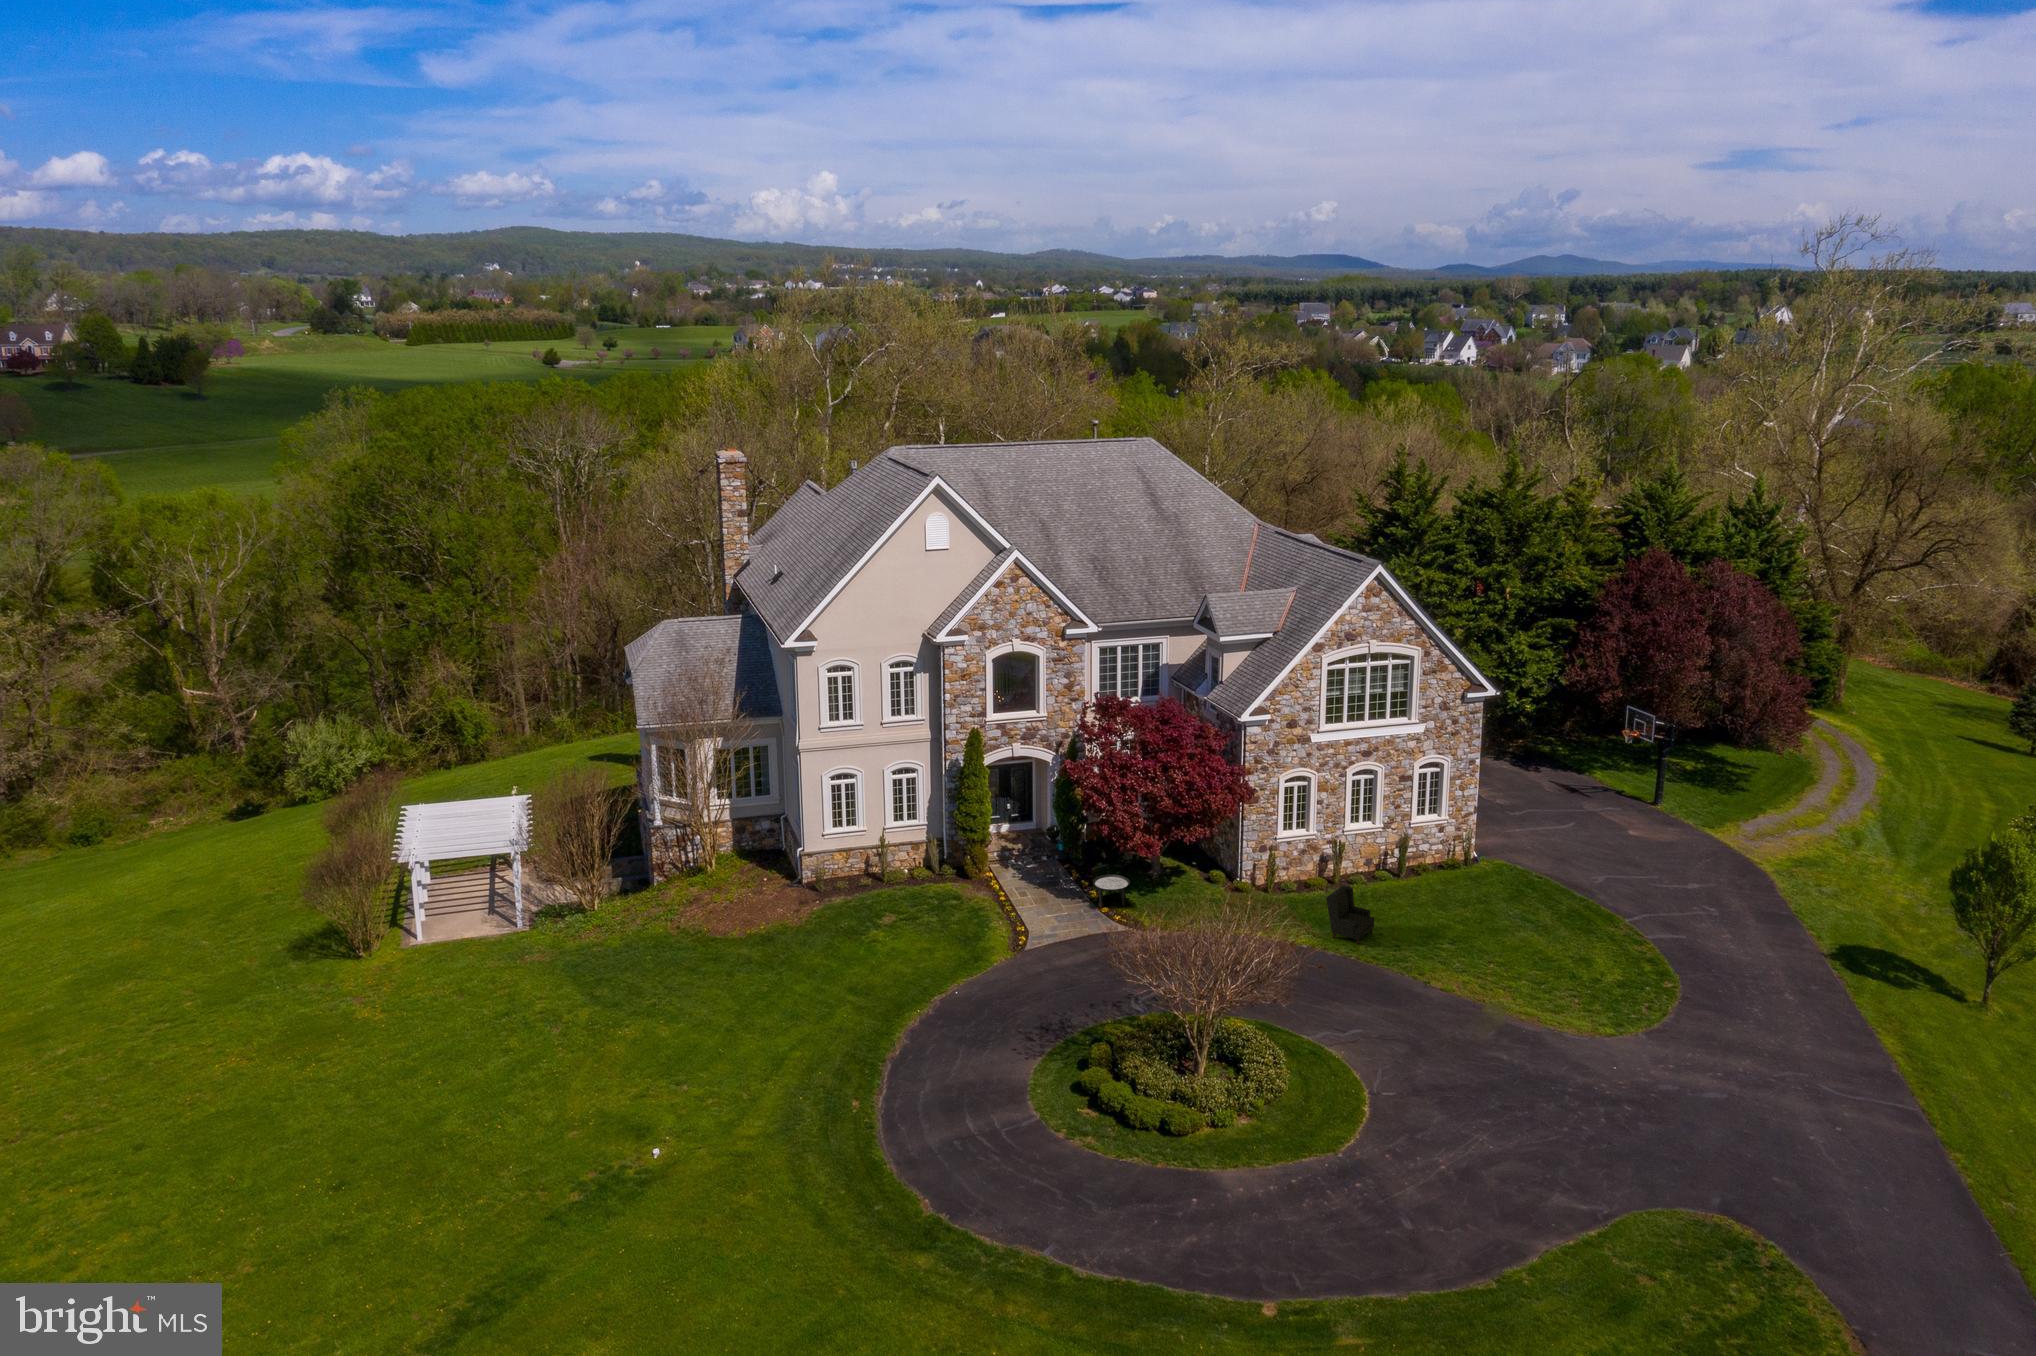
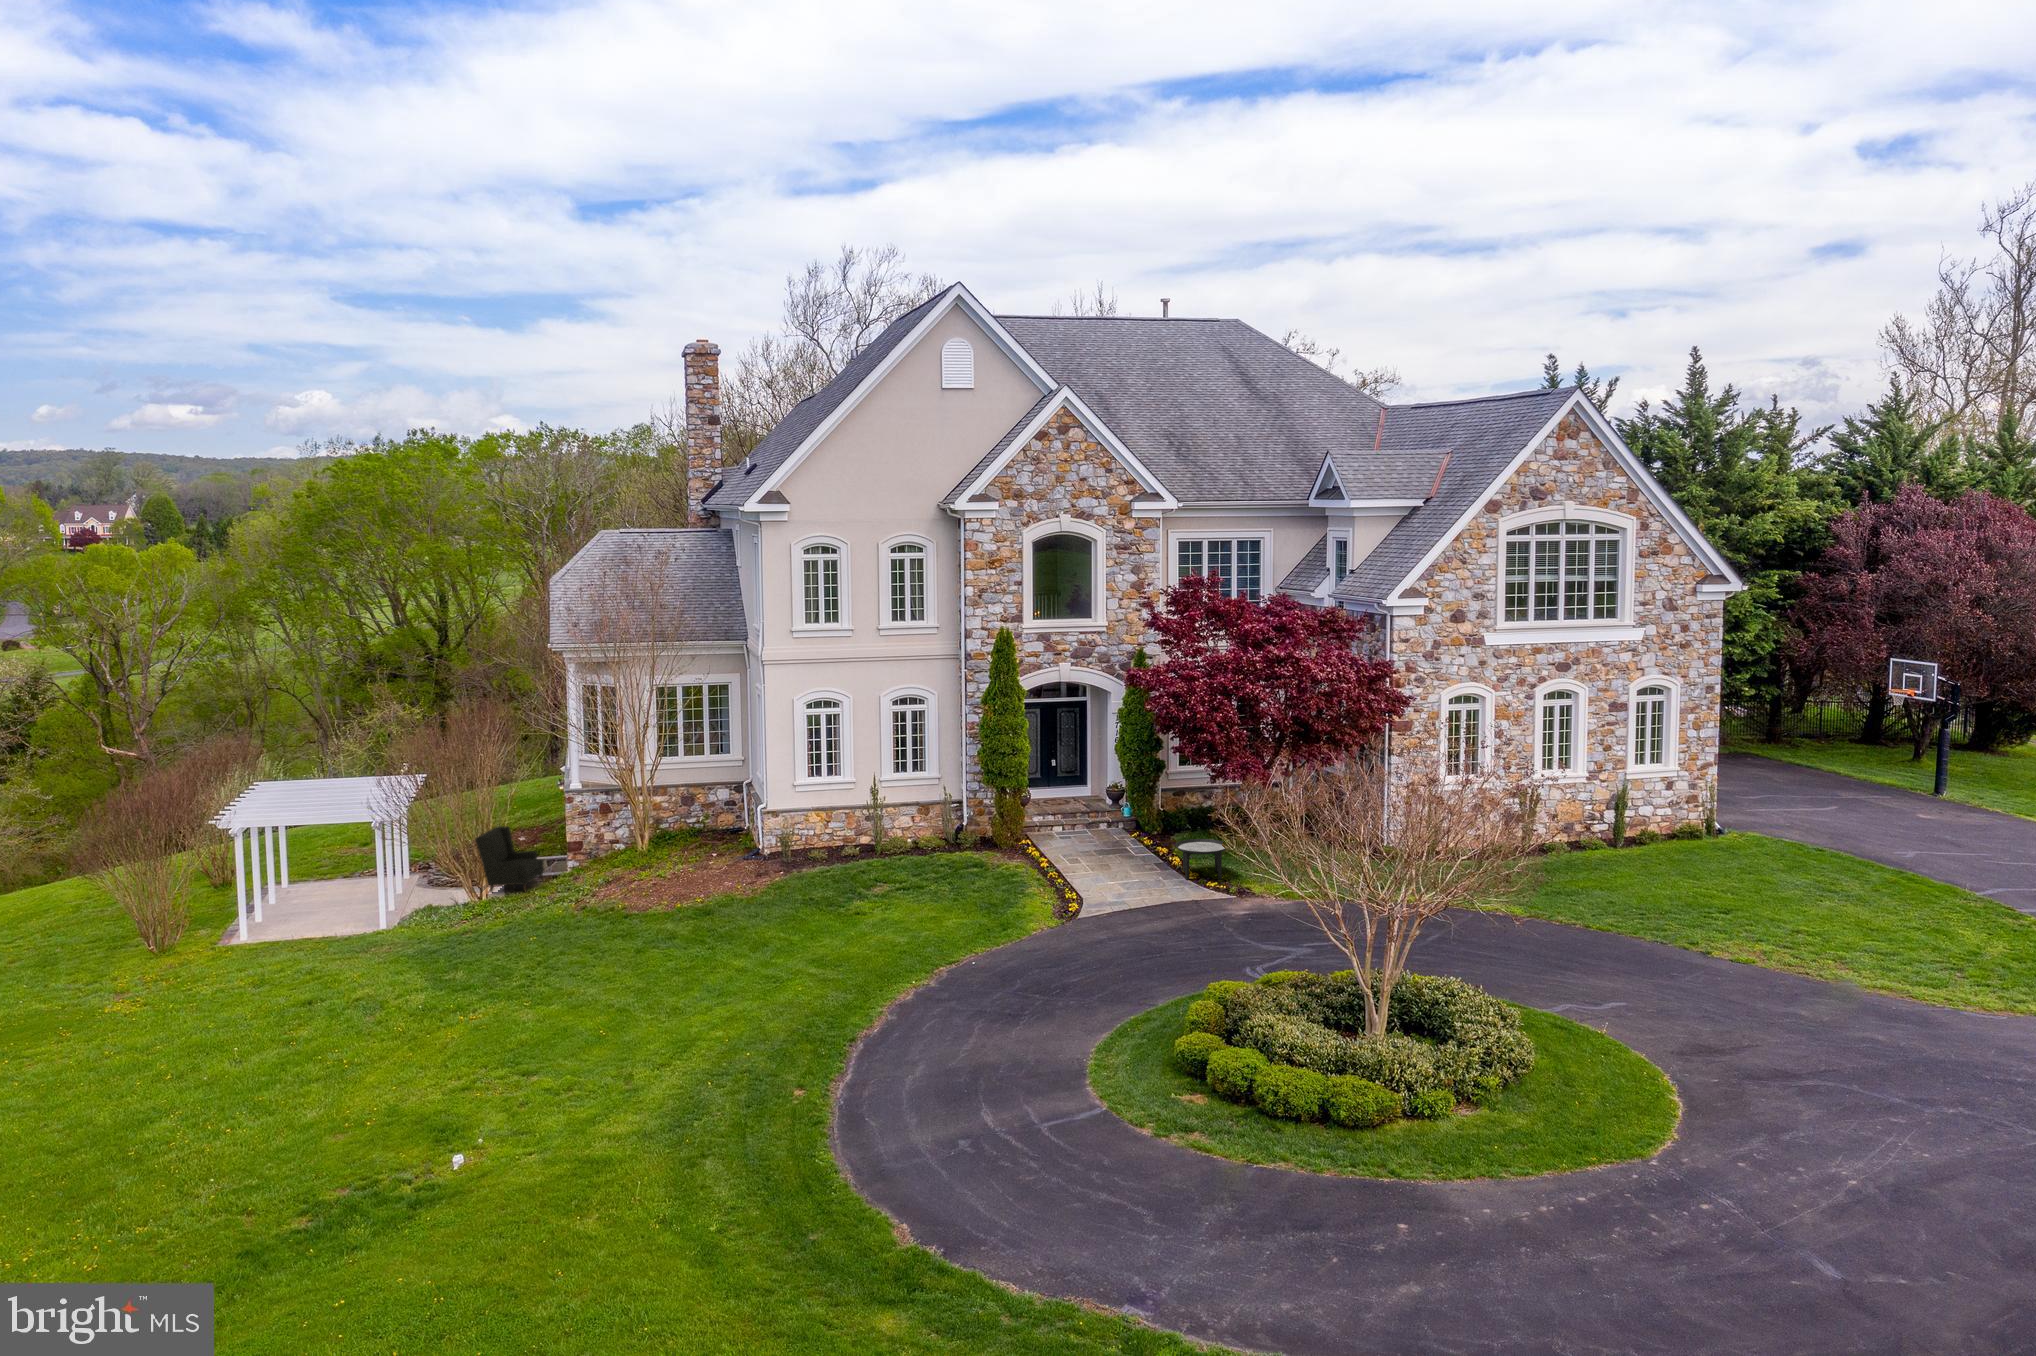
chair: present [1326,885,1374,945] -> present [475,826,544,892]

